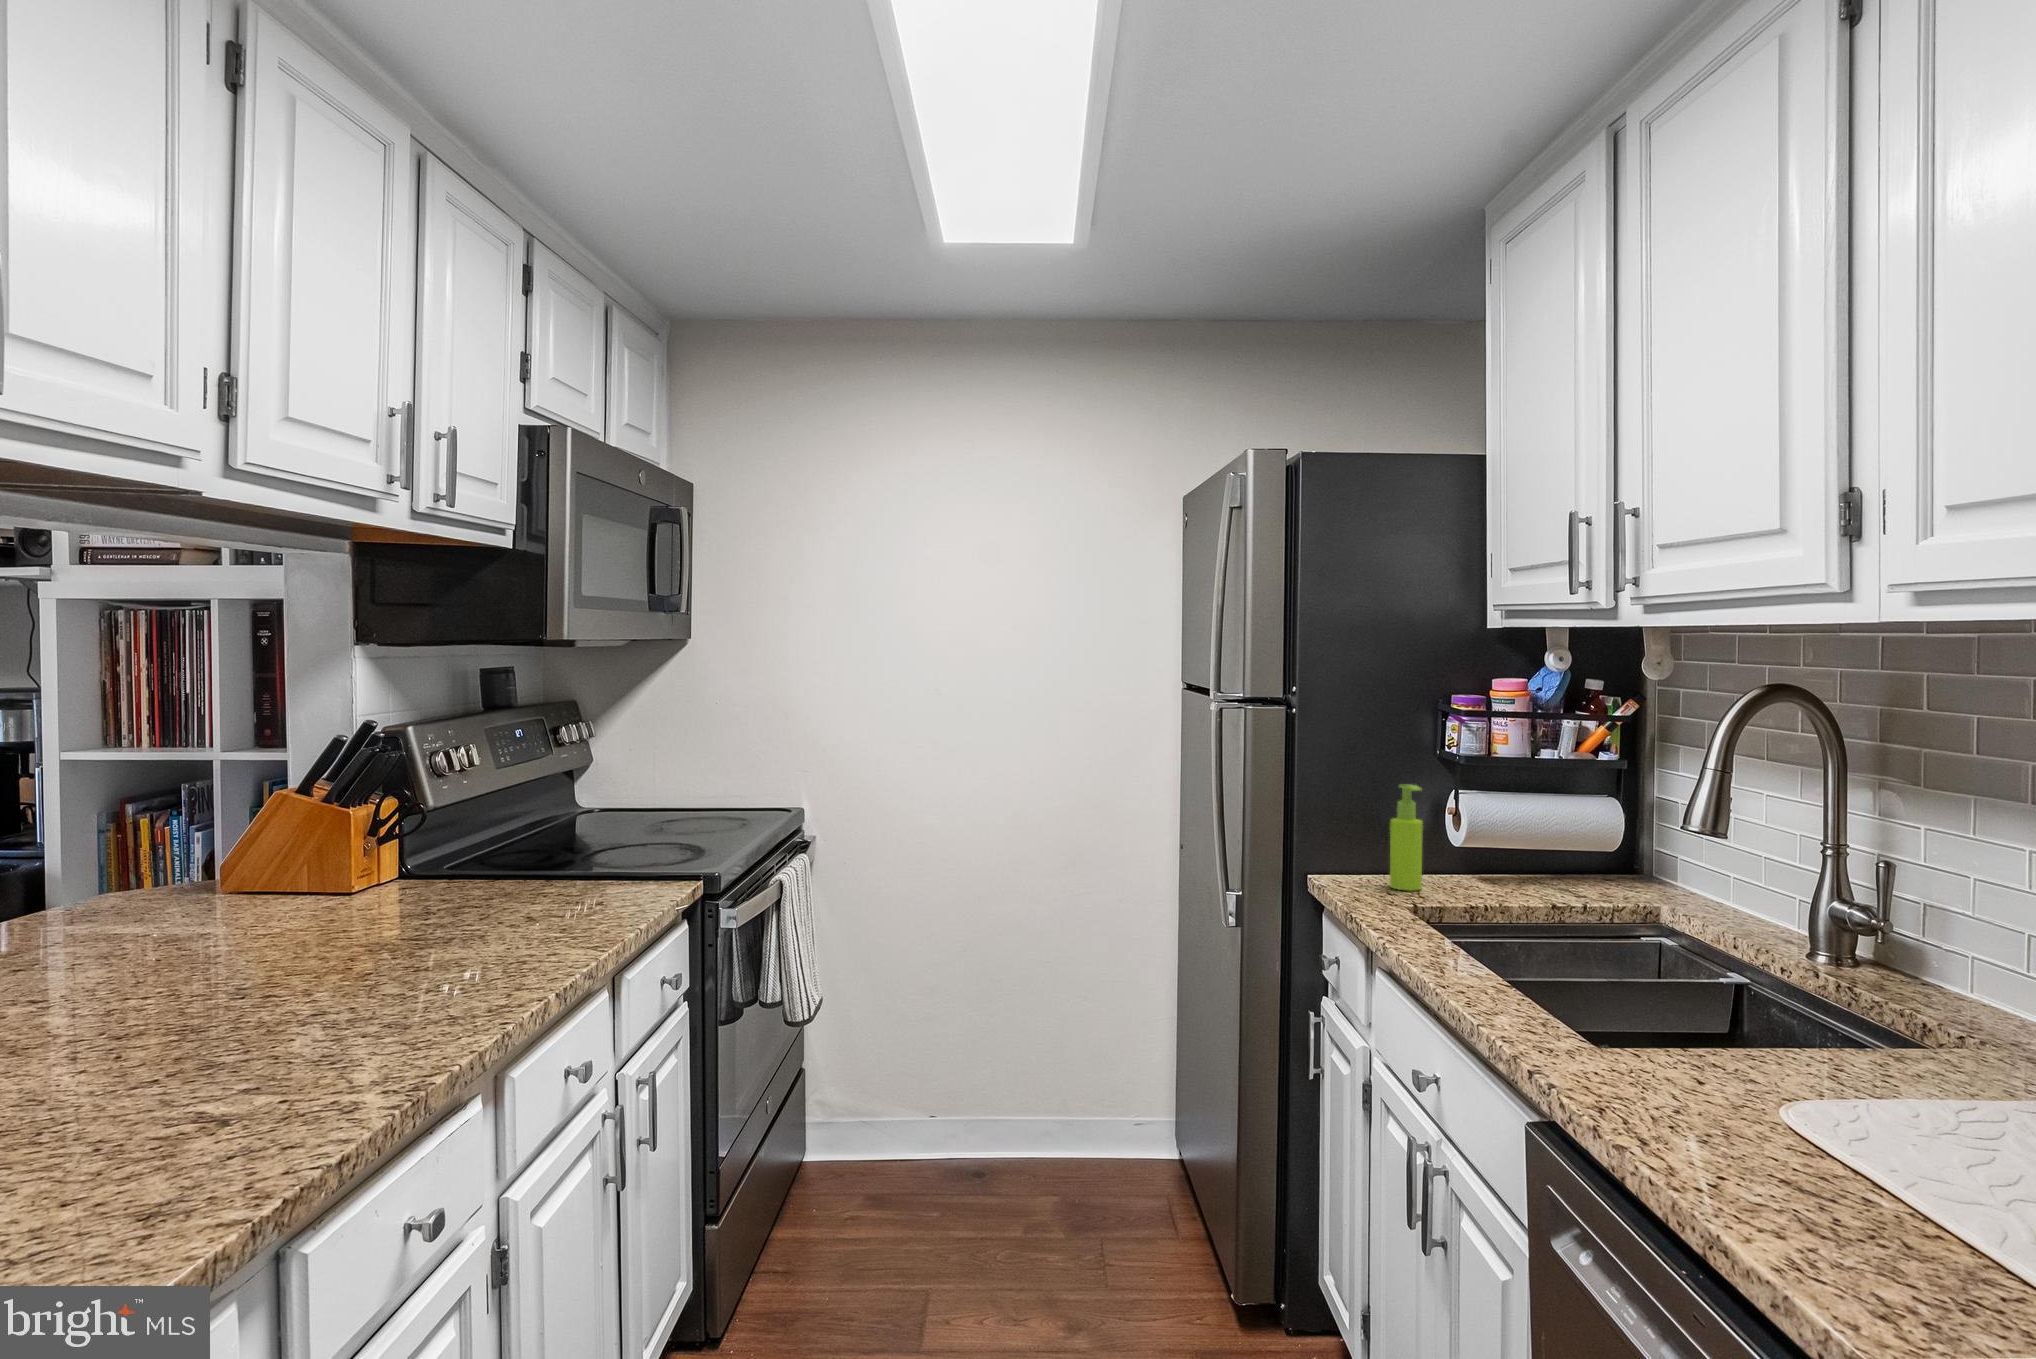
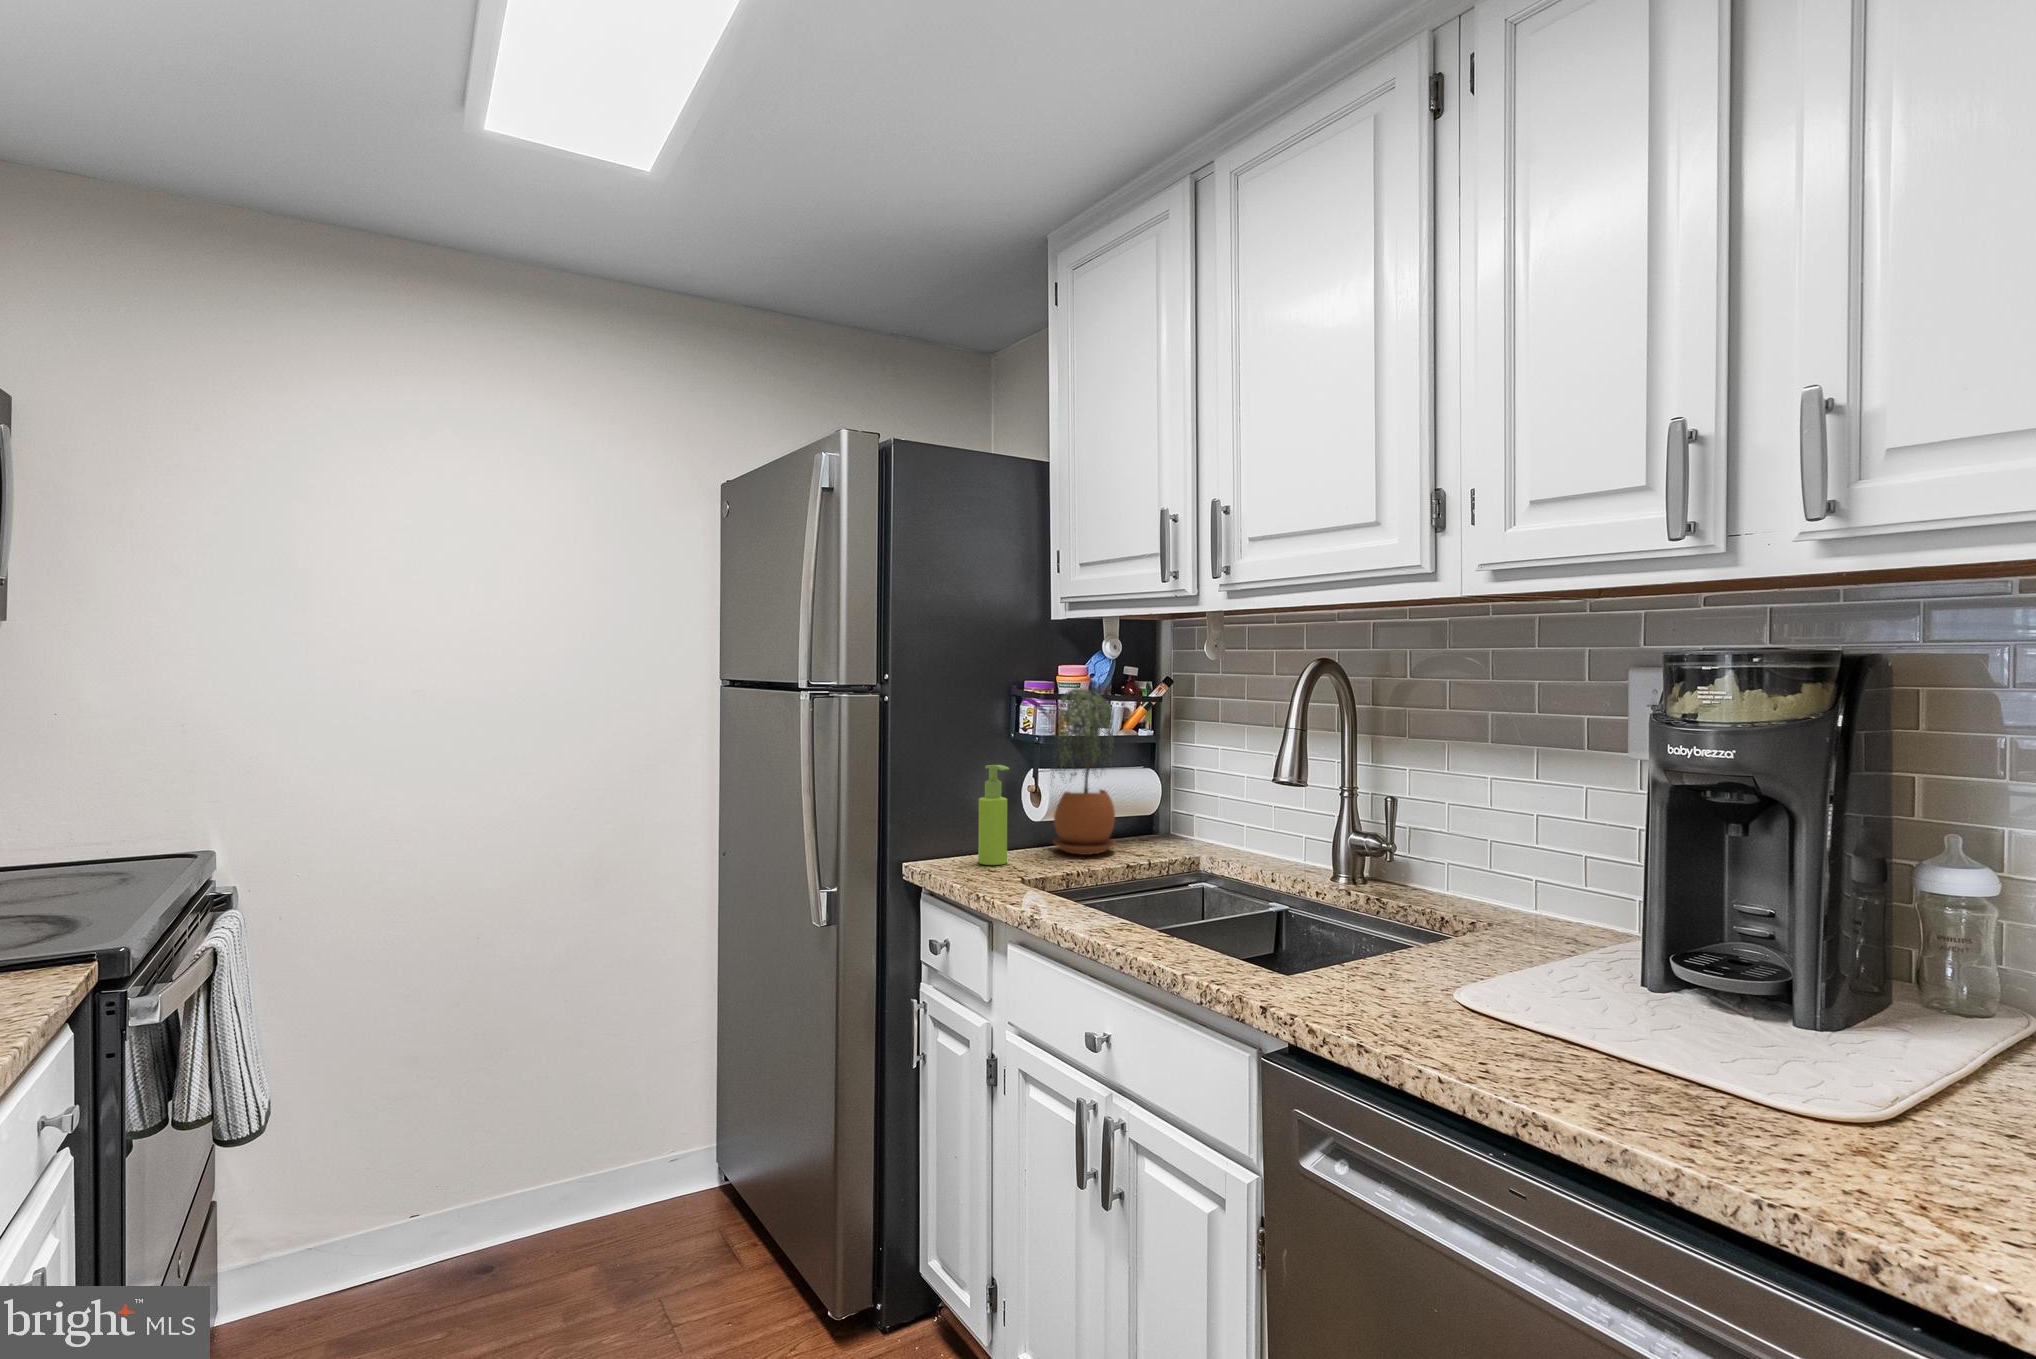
potted plant: none [1477,704,1565,891] -> present [1051,688,1116,855]

